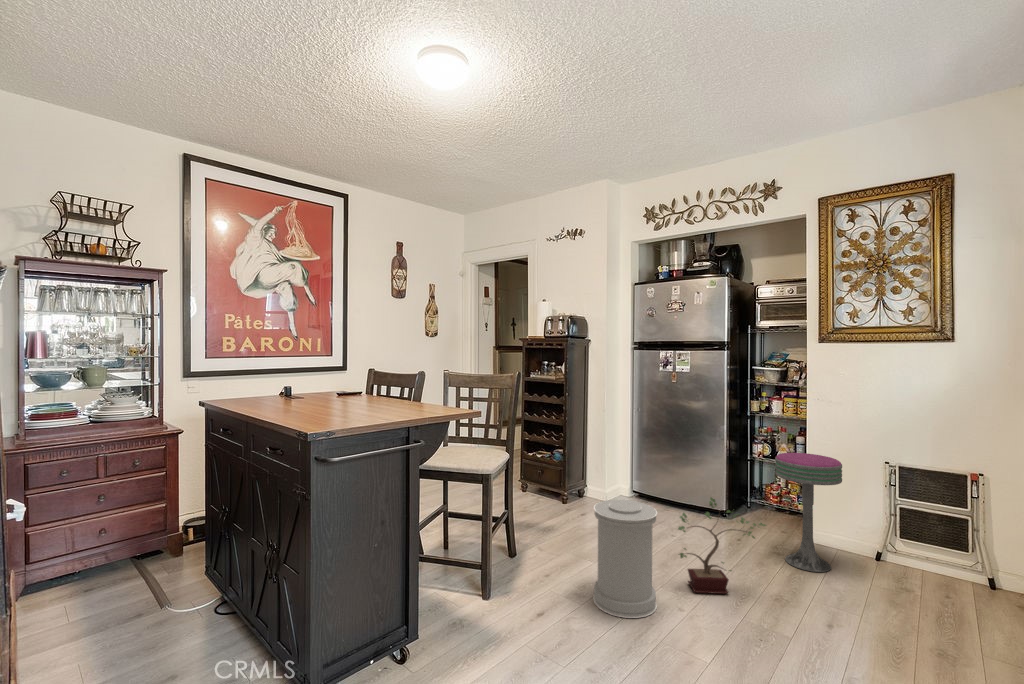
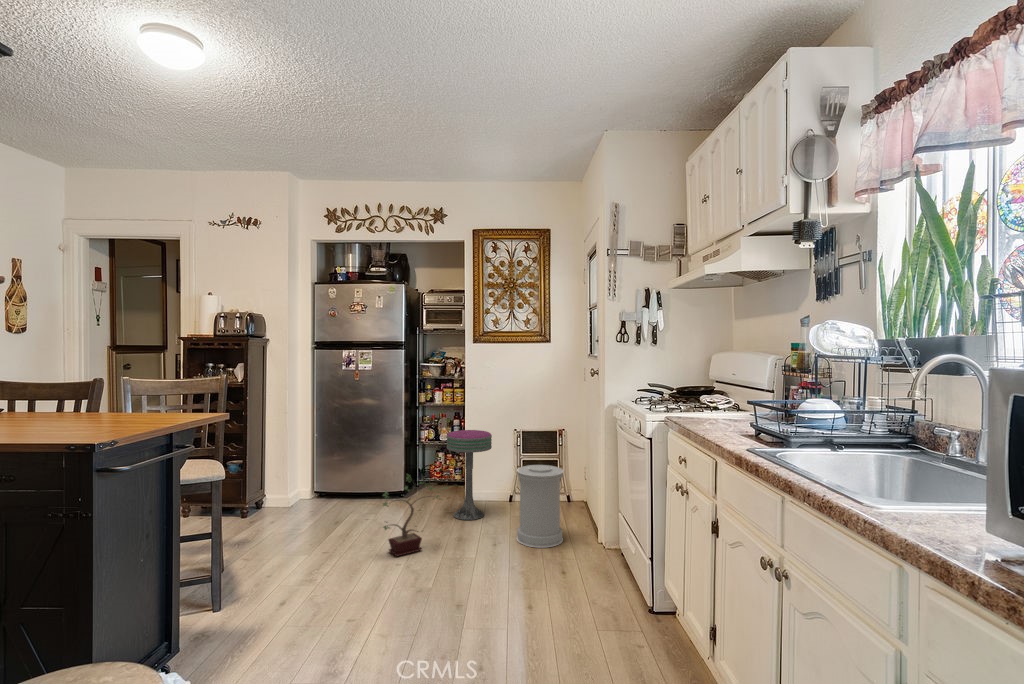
trash can: present [593,500,657,618] -> present [517,465,563,548]

